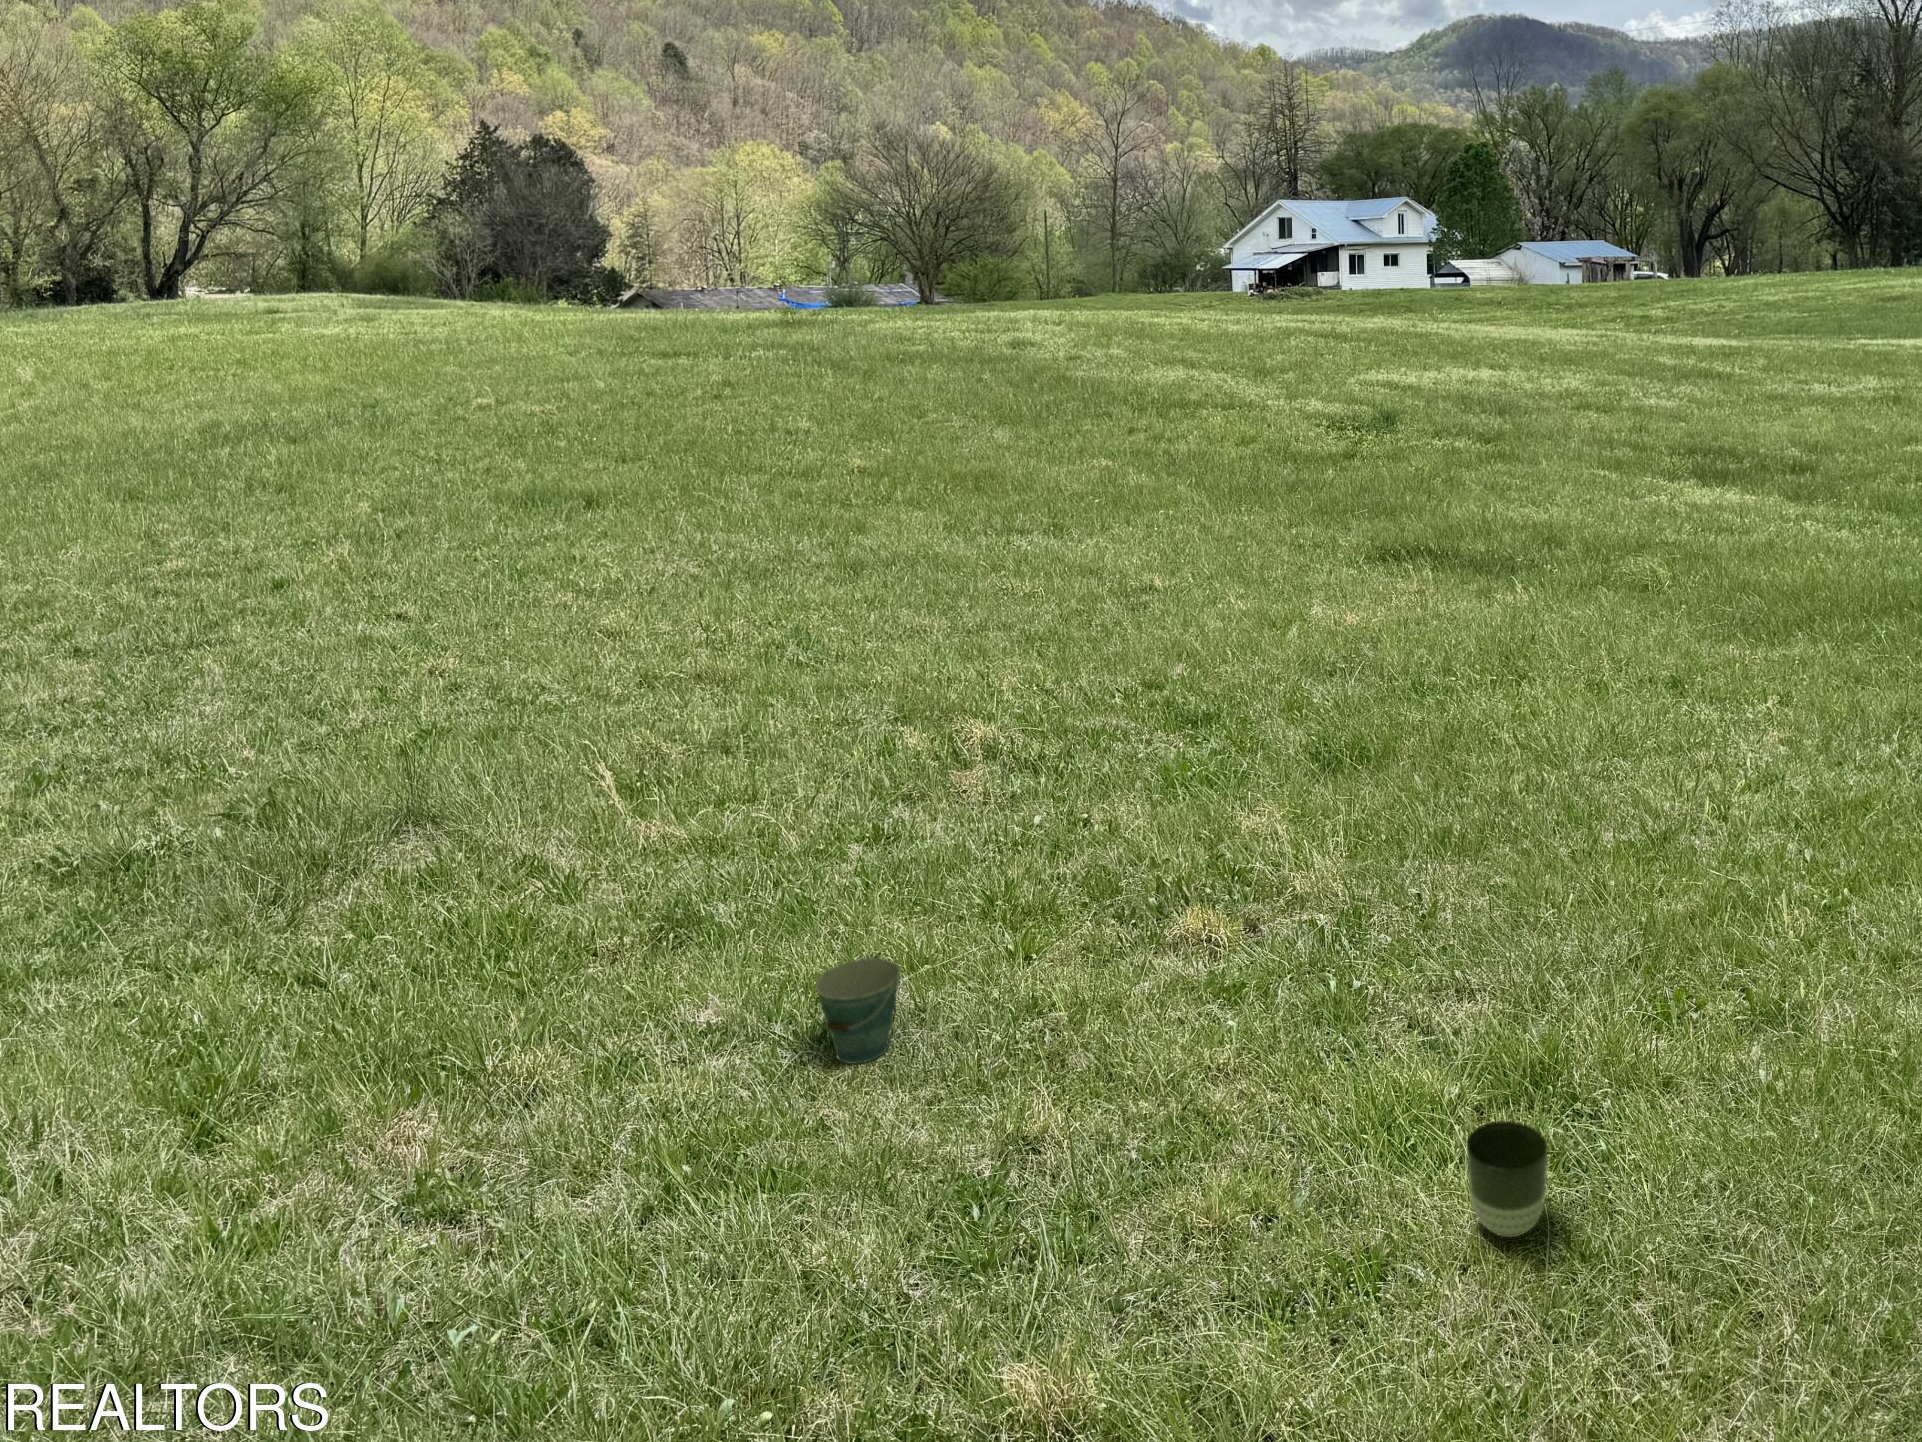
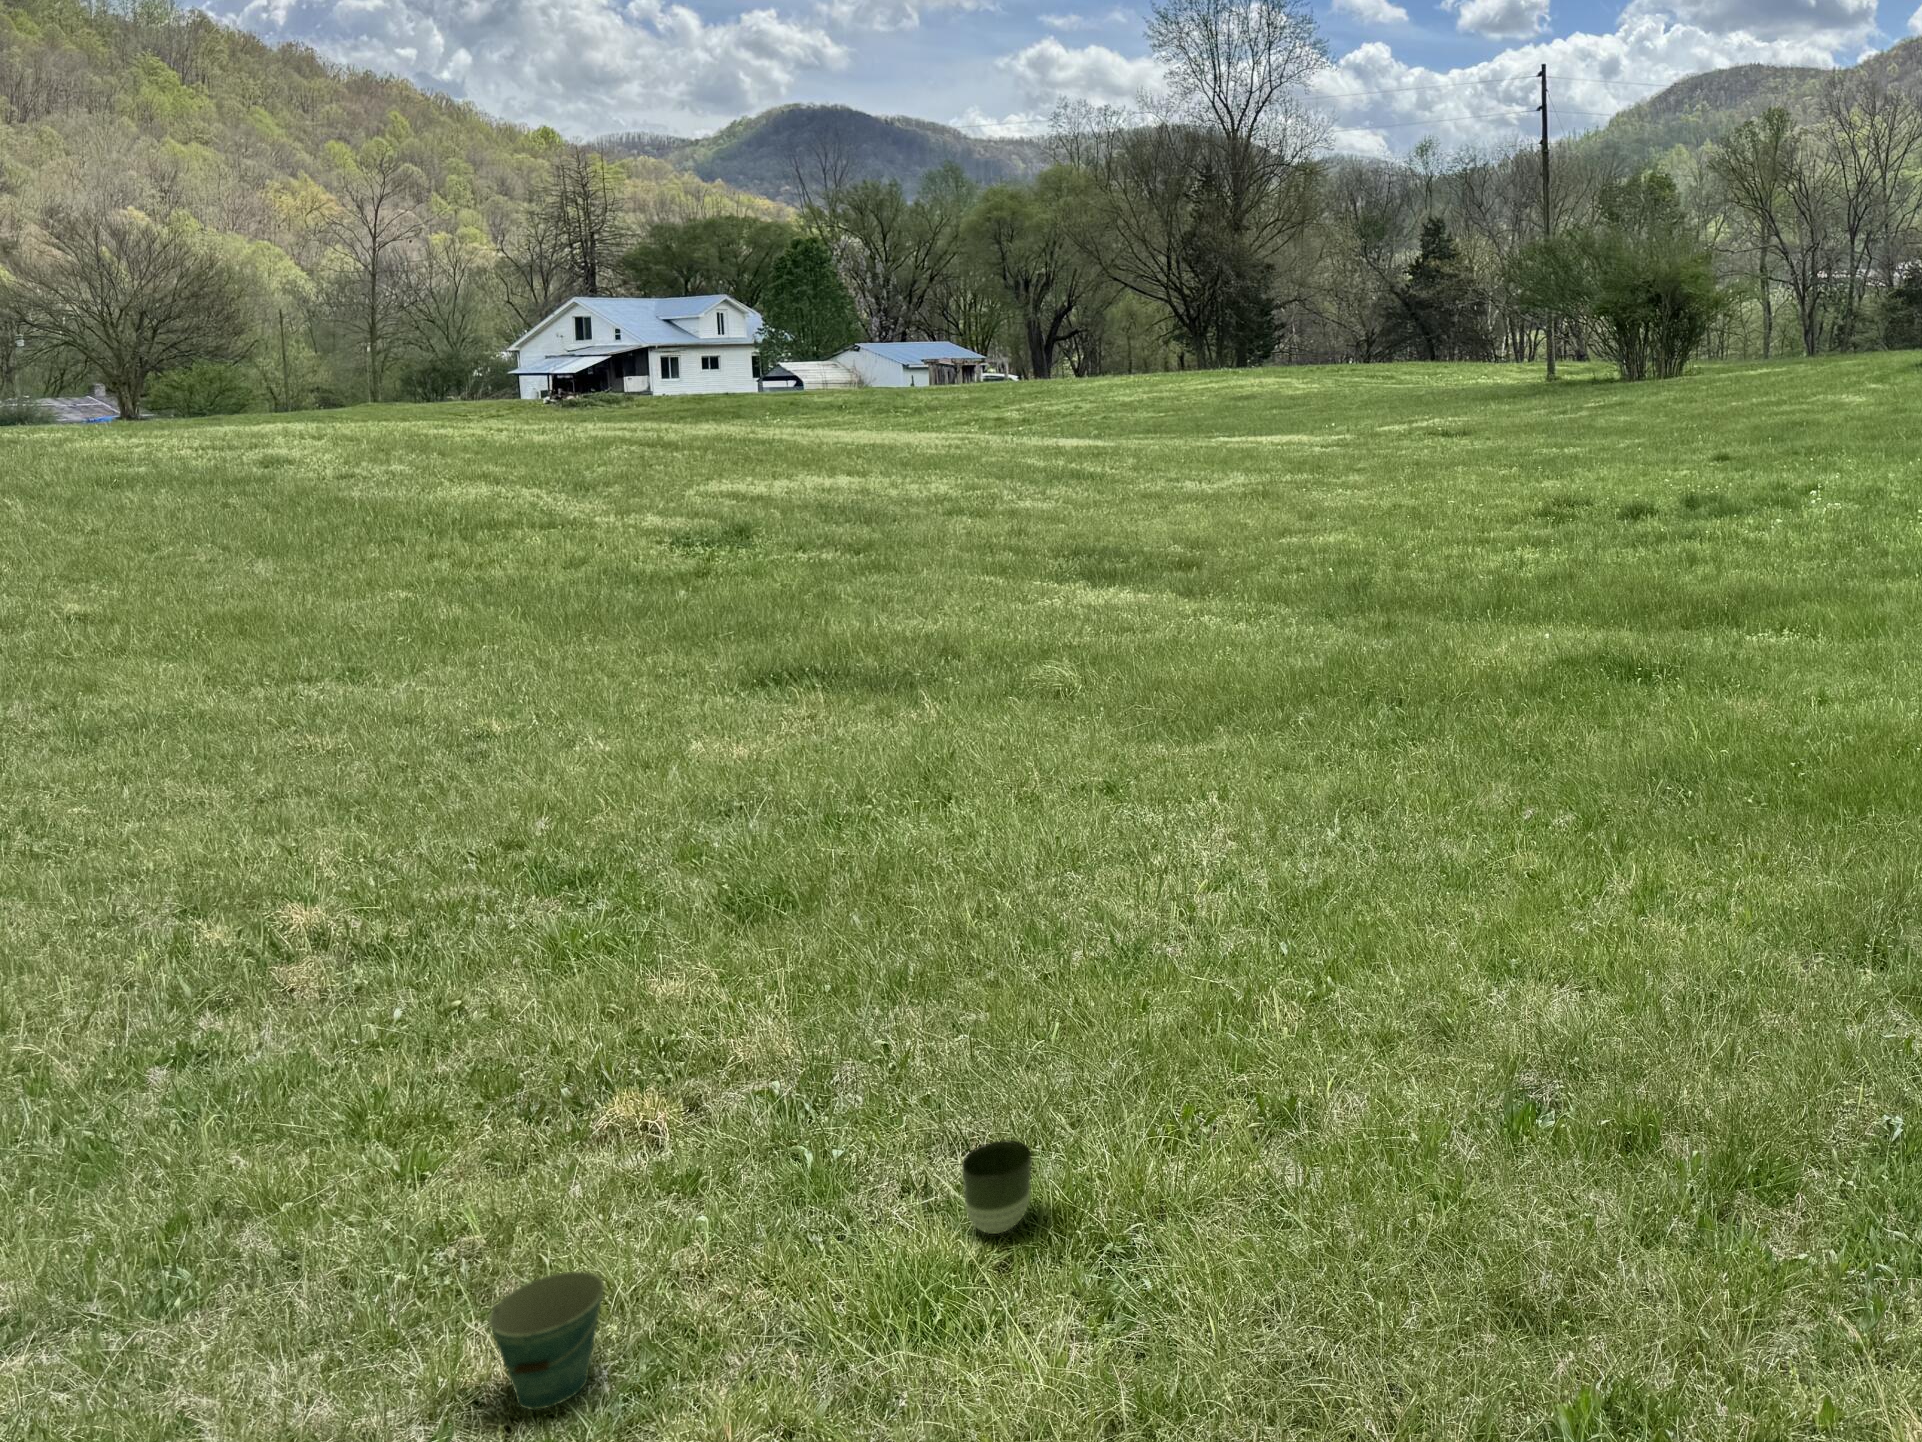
bucket: present [815,958,901,1064] -> present [488,1271,604,1410]

